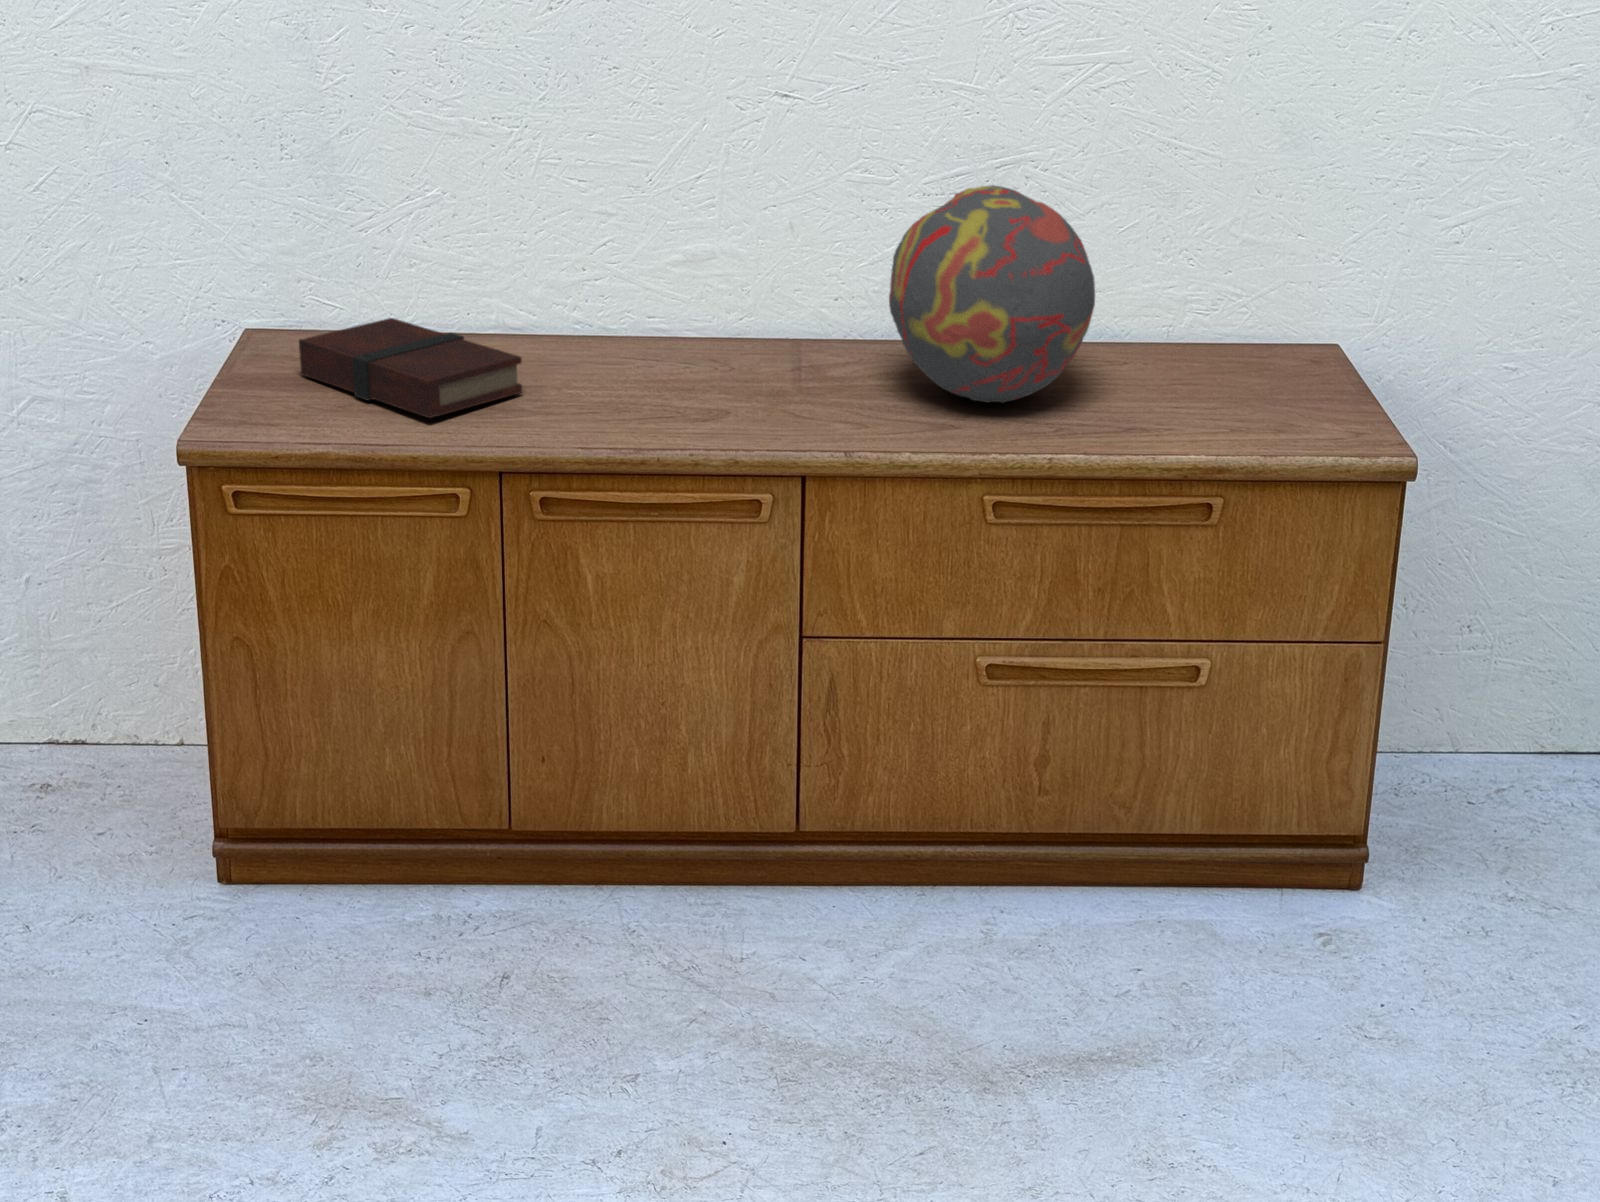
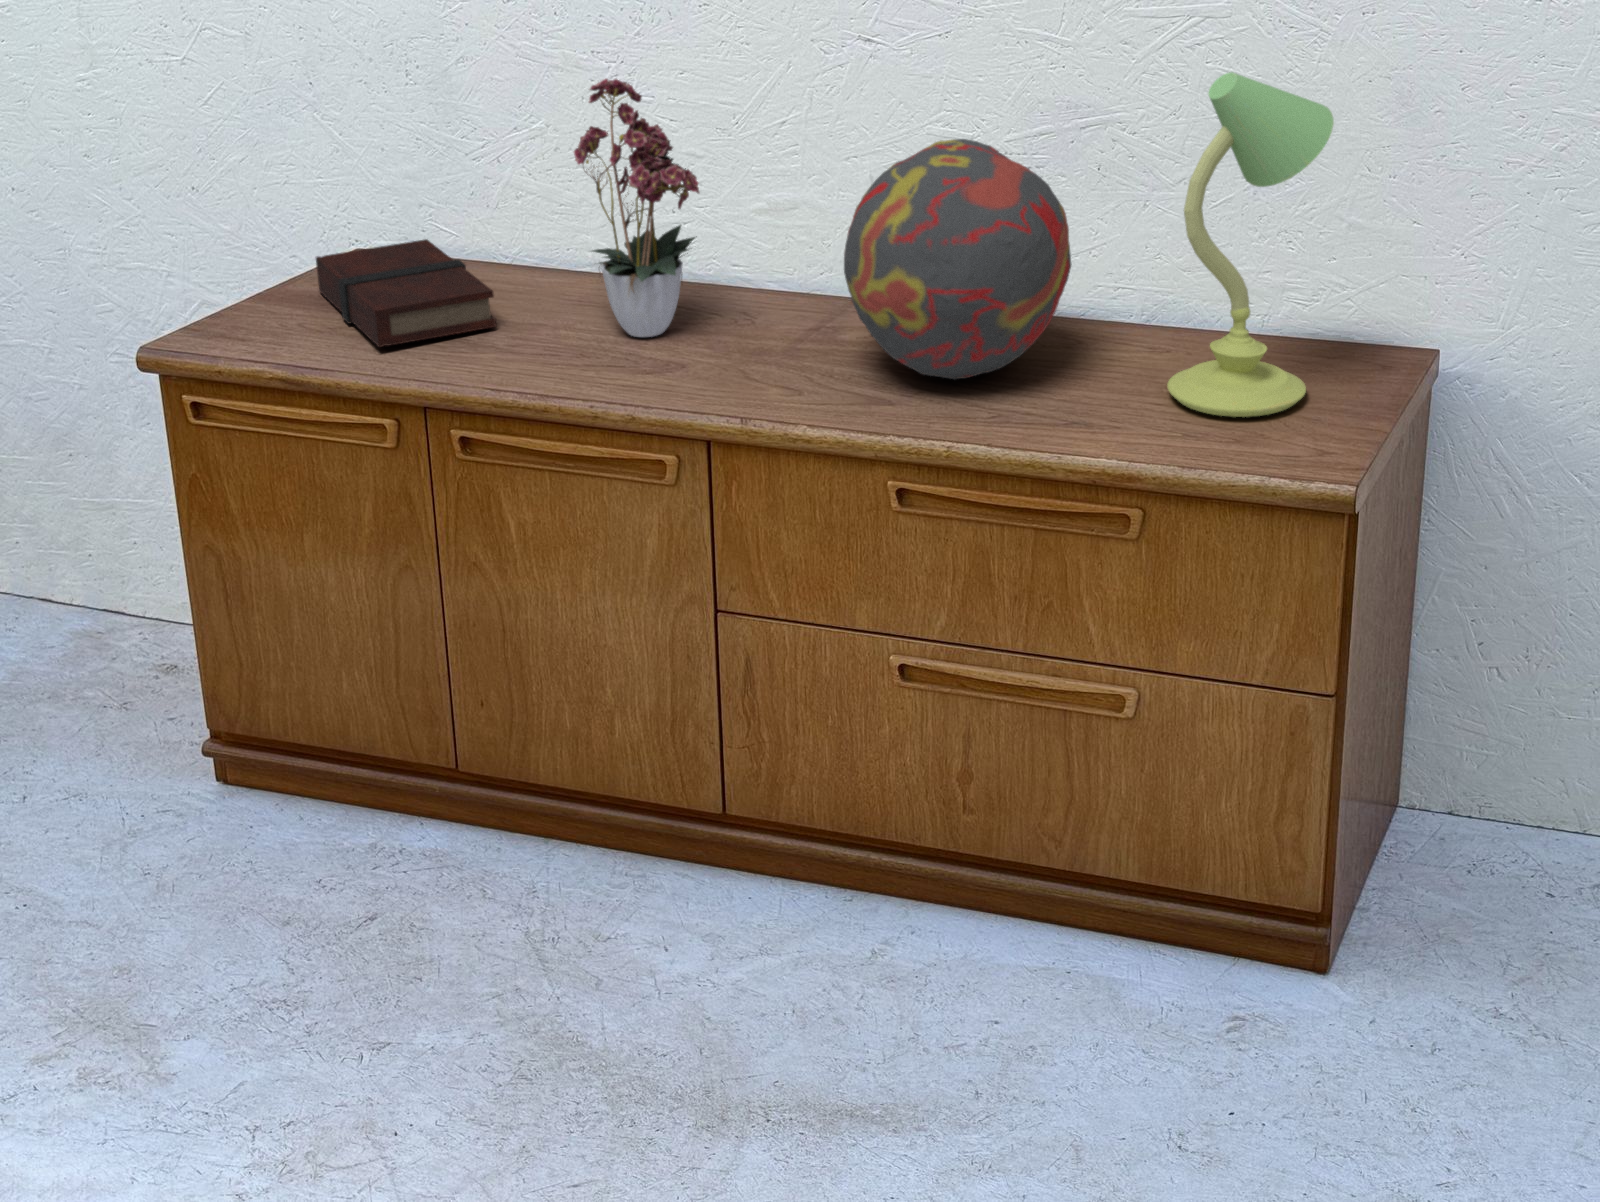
table lamp: none [1180,113,1330,413] -> present [1167,72,1334,417]
flower arrangement: none [591,133,759,391] -> present [574,79,699,337]

